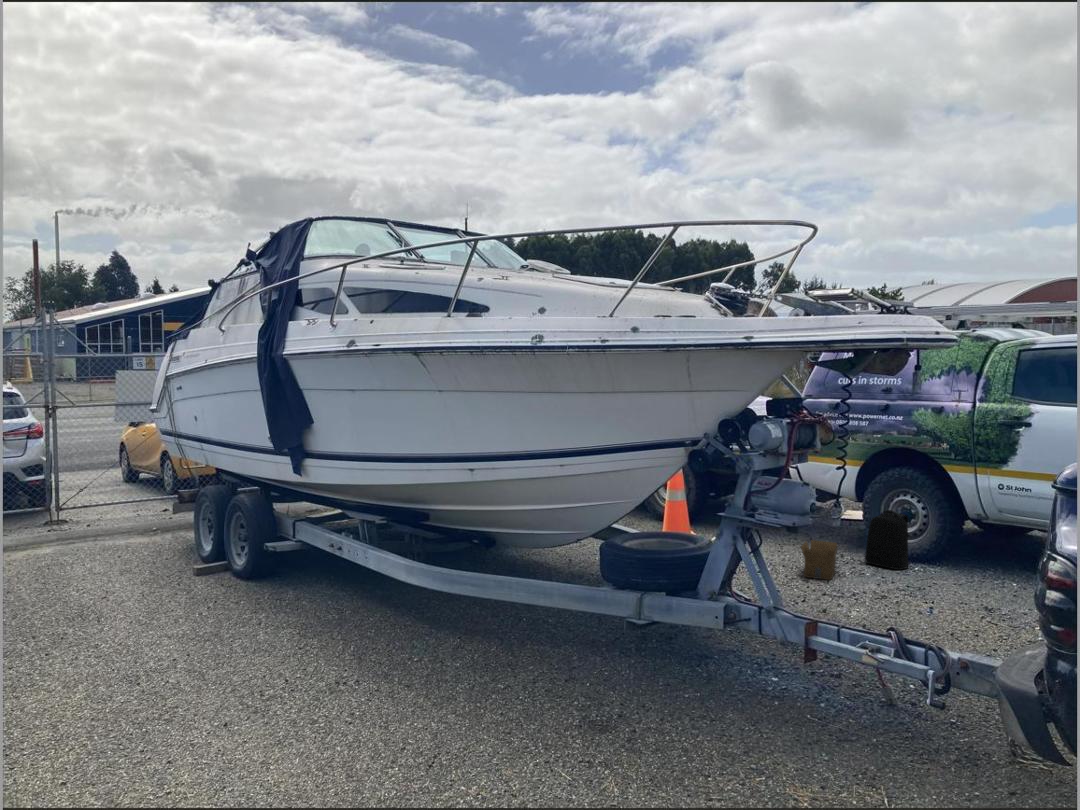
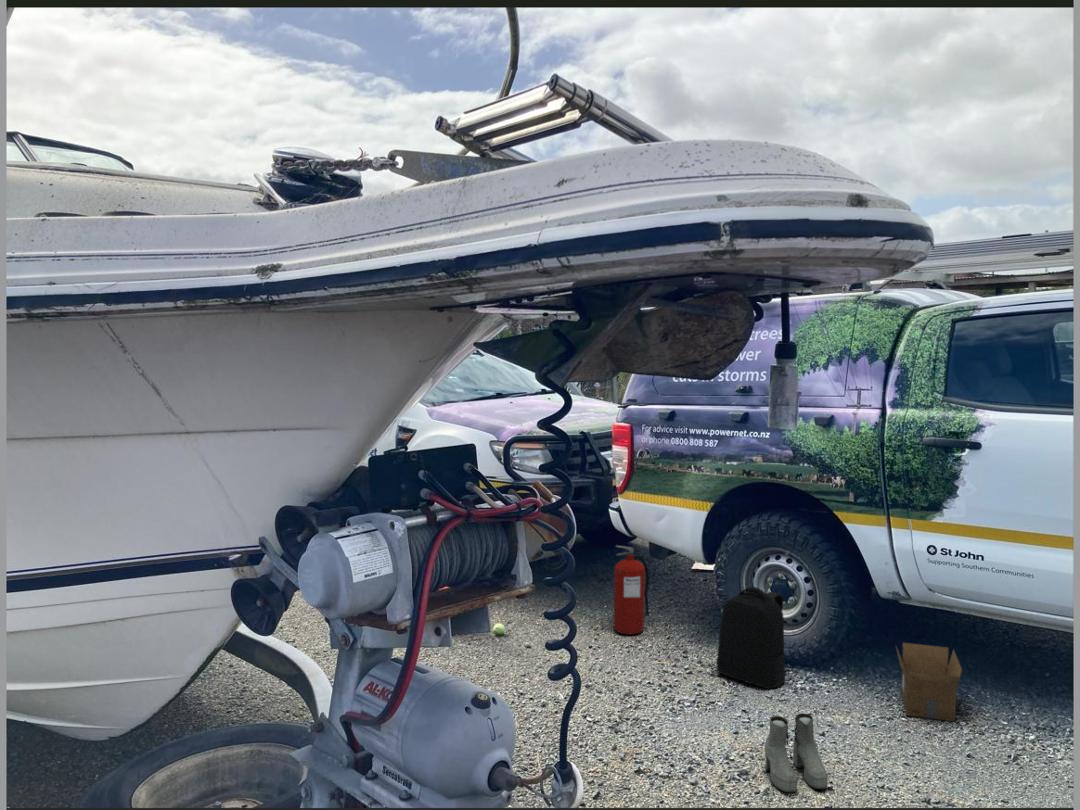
fire extinguisher: none [795,489,819,546] -> present [614,545,649,635]
cardboard box: present [801,540,839,580] -> present [896,643,962,722]
boots: none [895,565,930,601] -> present [765,713,827,792]

